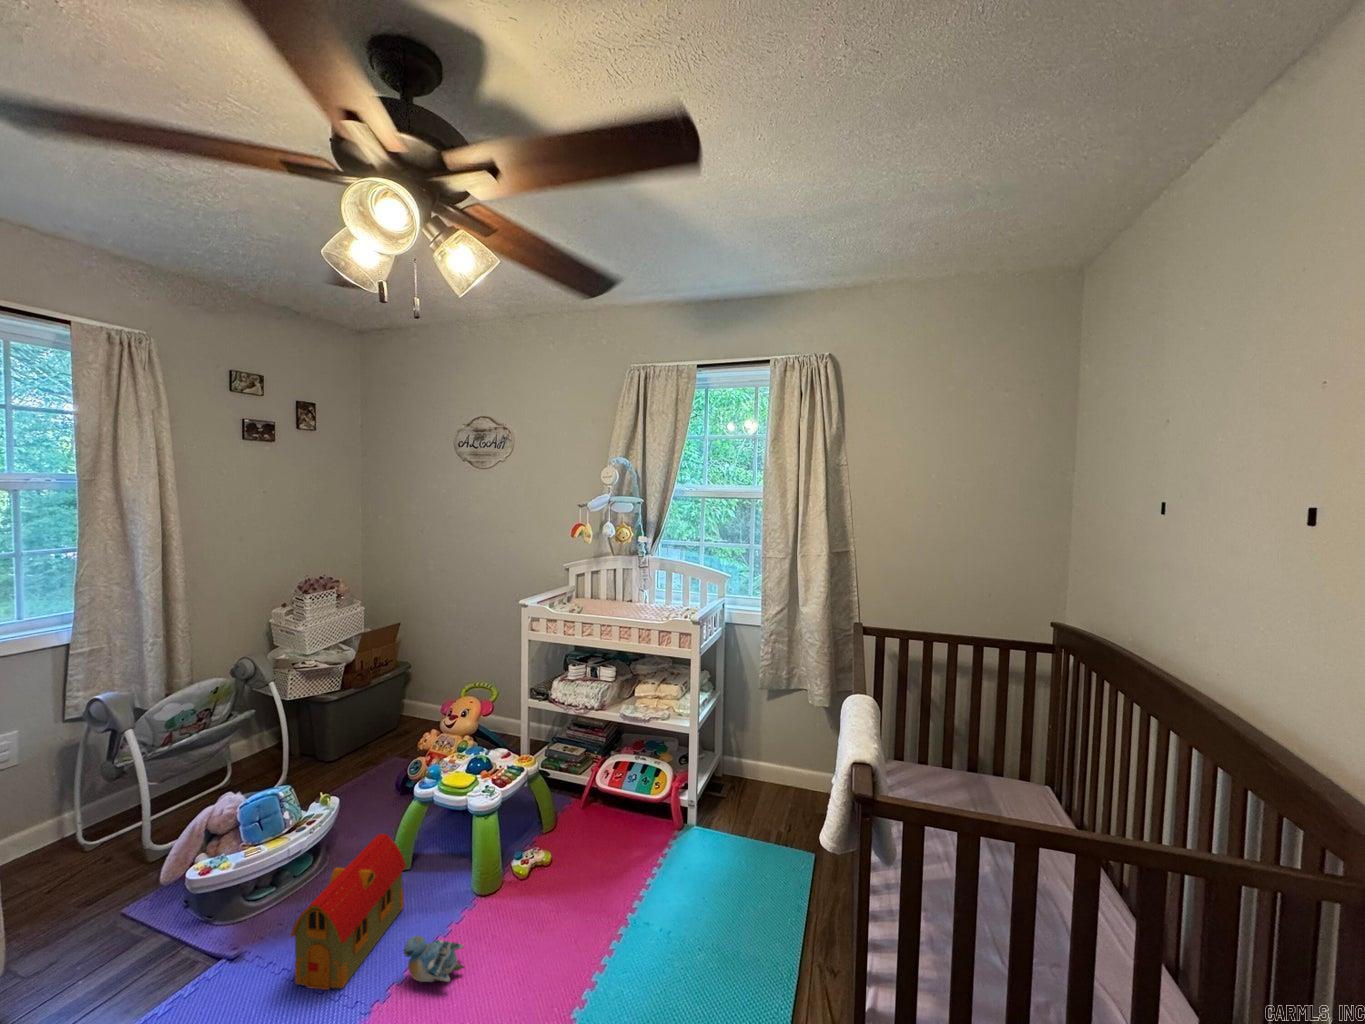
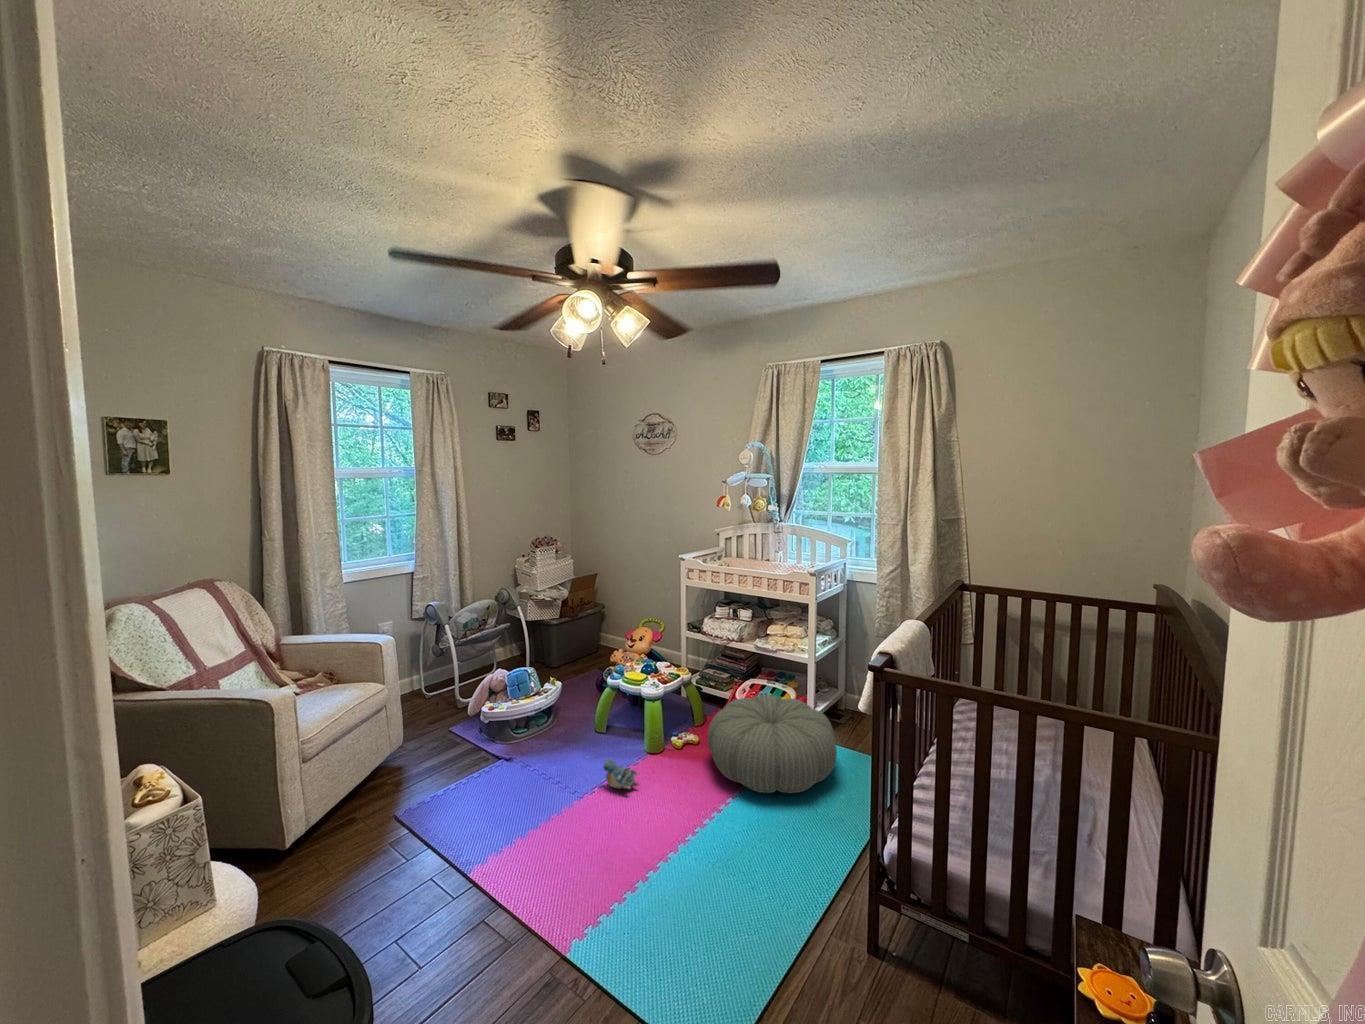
pouf: none [566,781,737,939] -> present [708,695,837,793]
toy house: present [290,834,406,990] -> none [541,701,604,783]

